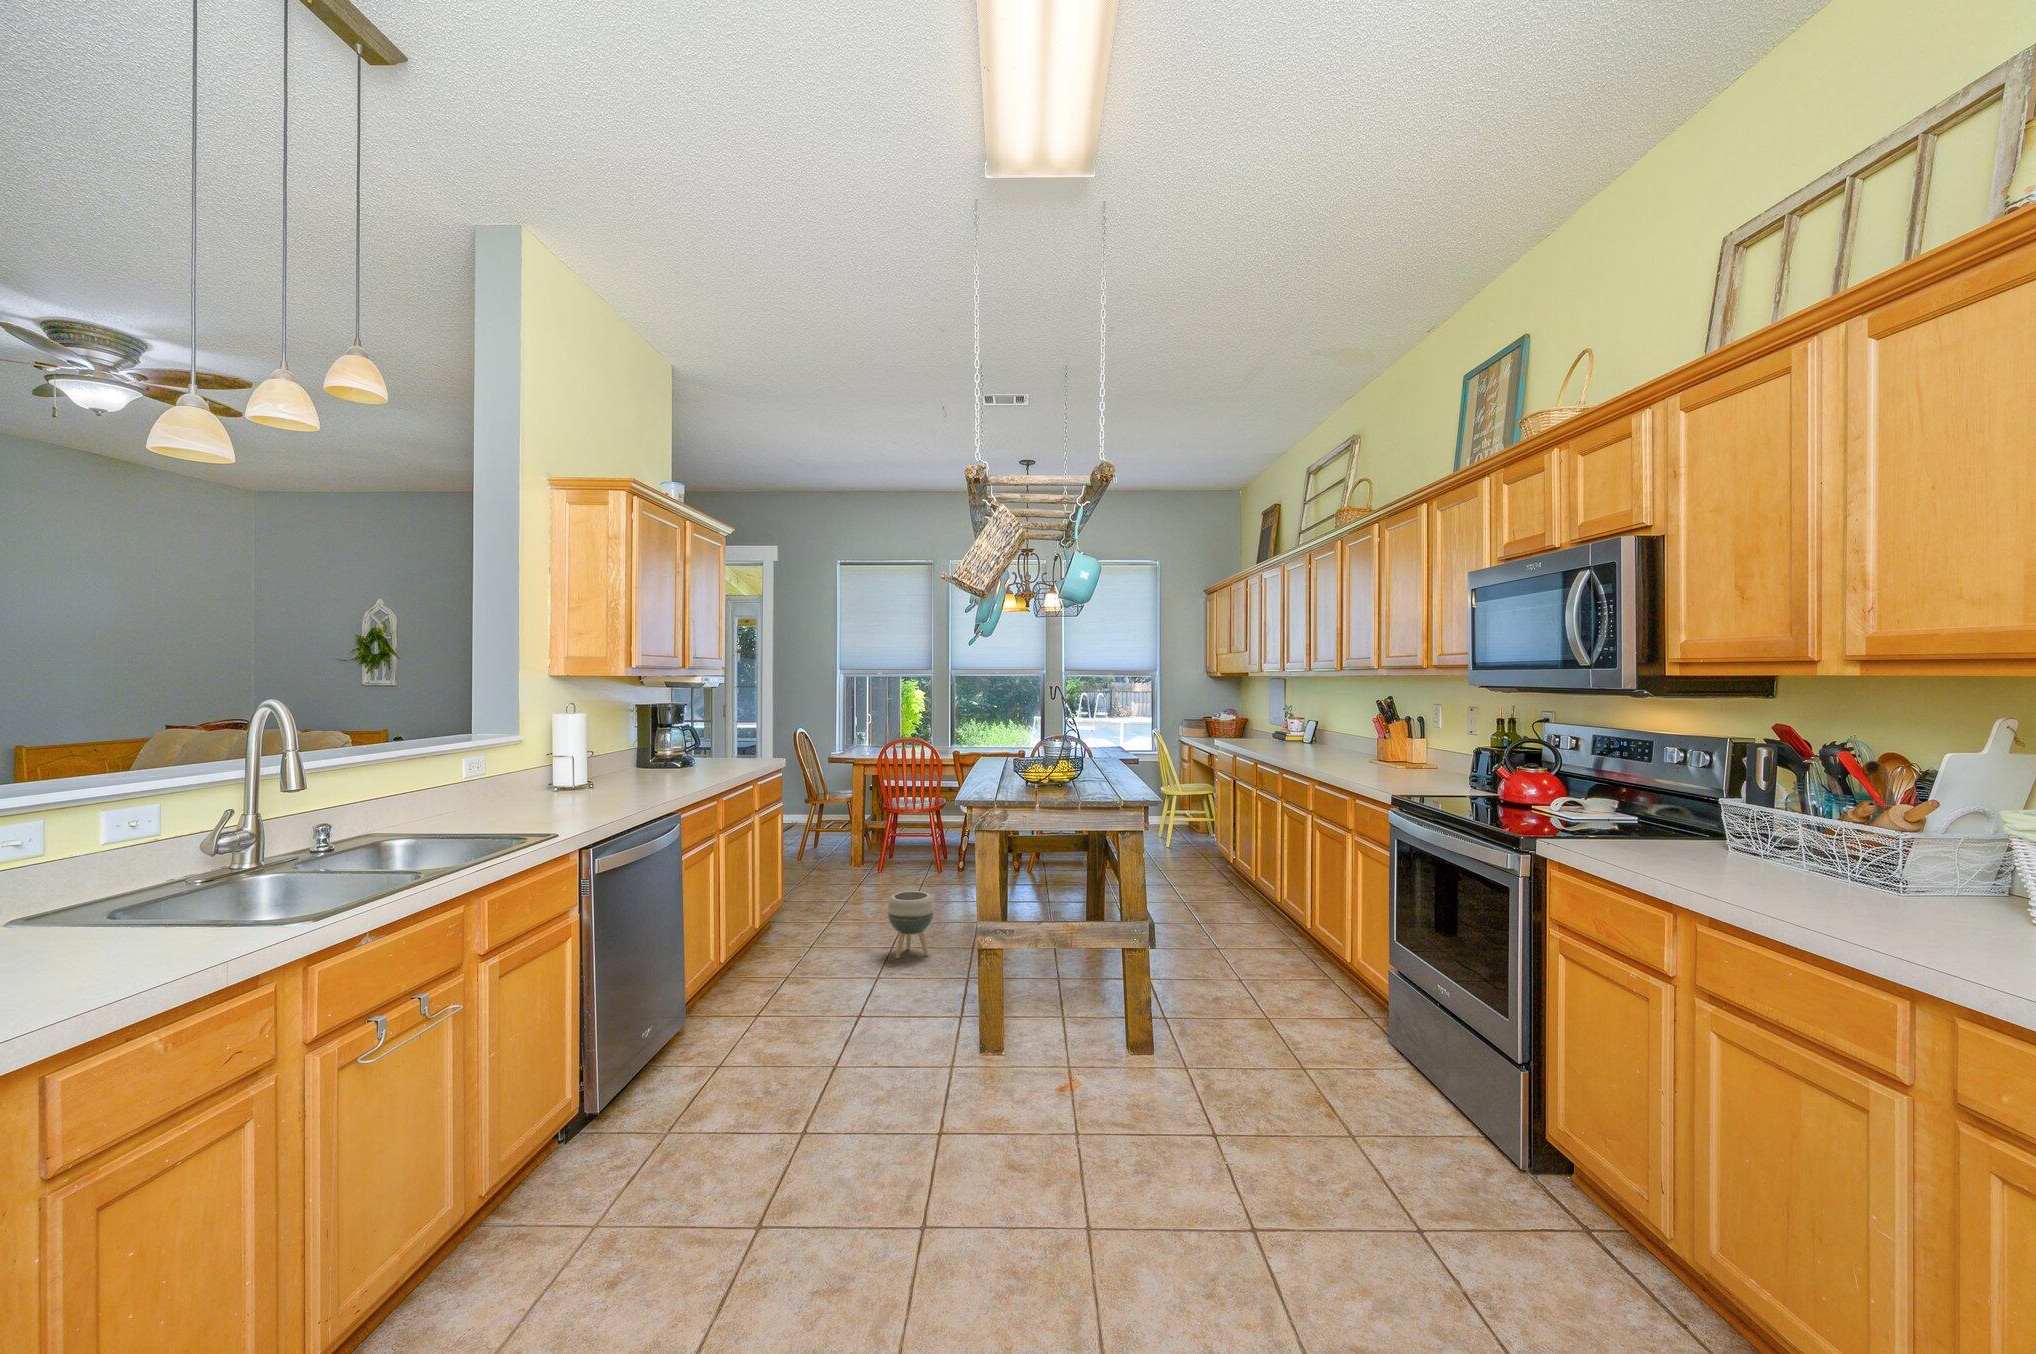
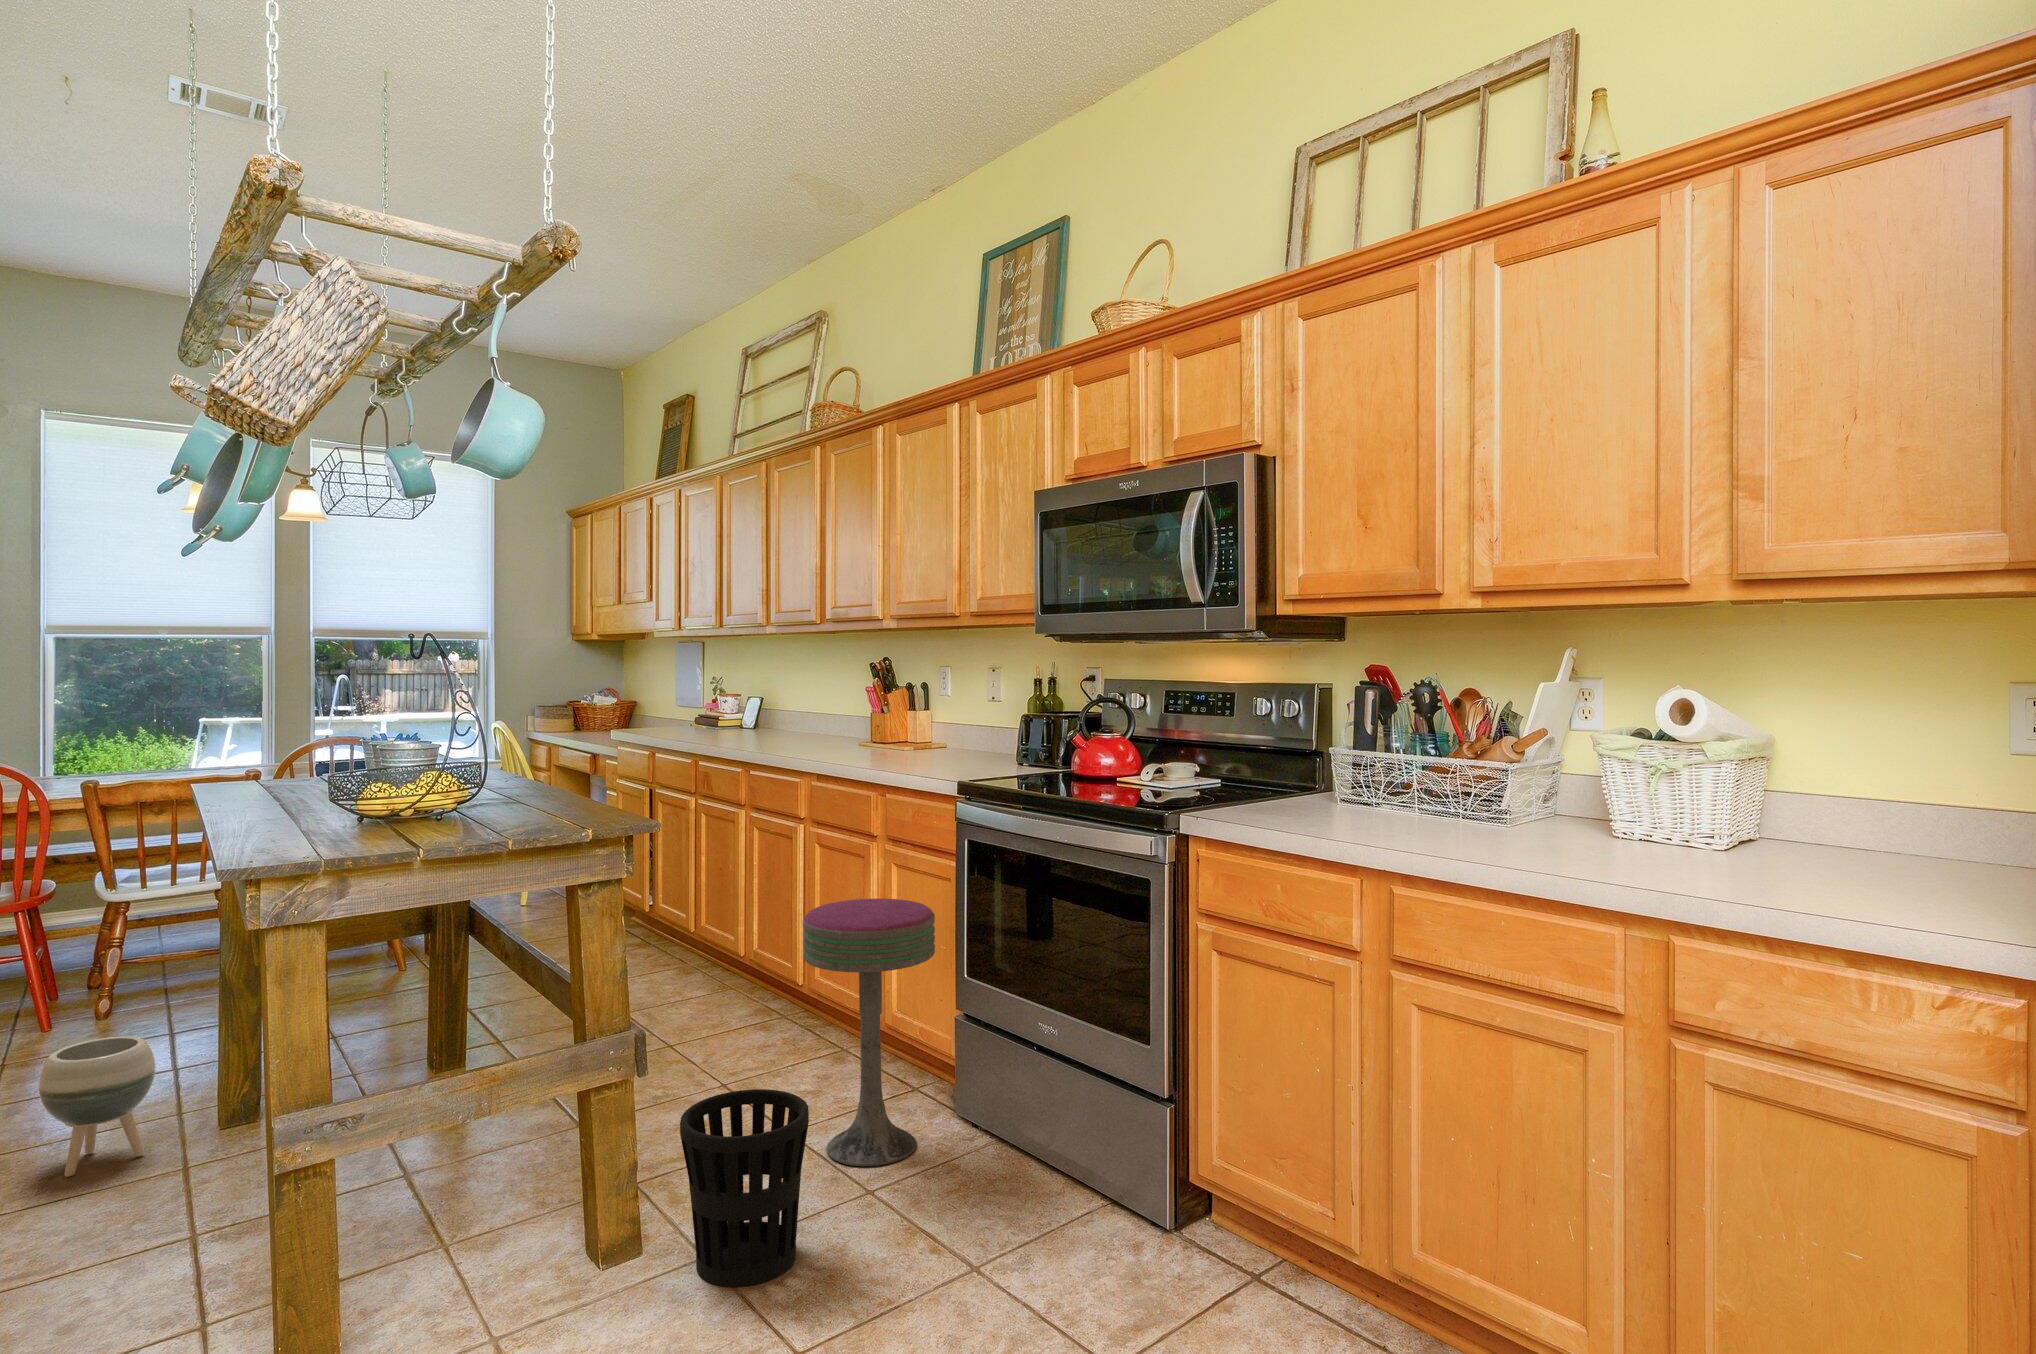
bar stool: none [1261,876,1361,1072] -> present [803,899,935,1166]
wastebasket: none [1151,990,1235,1119] -> present [680,1089,809,1287]

